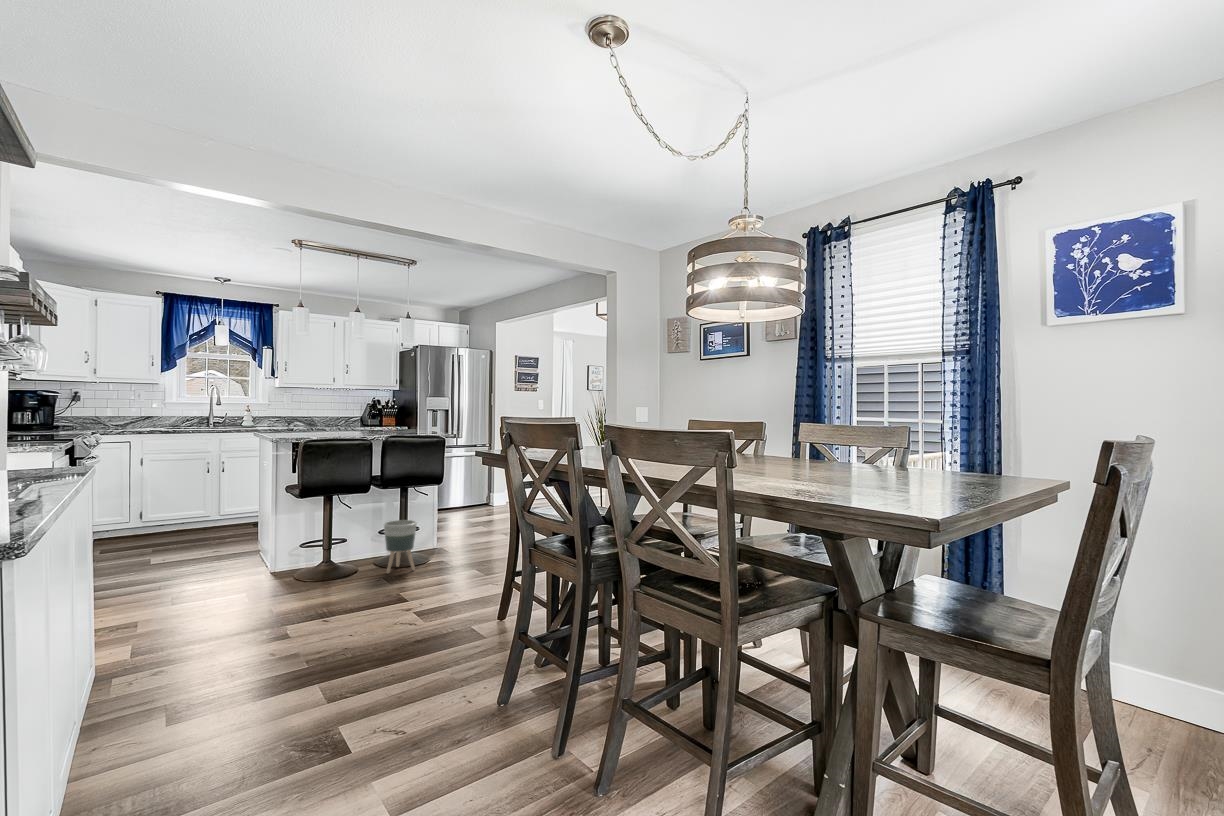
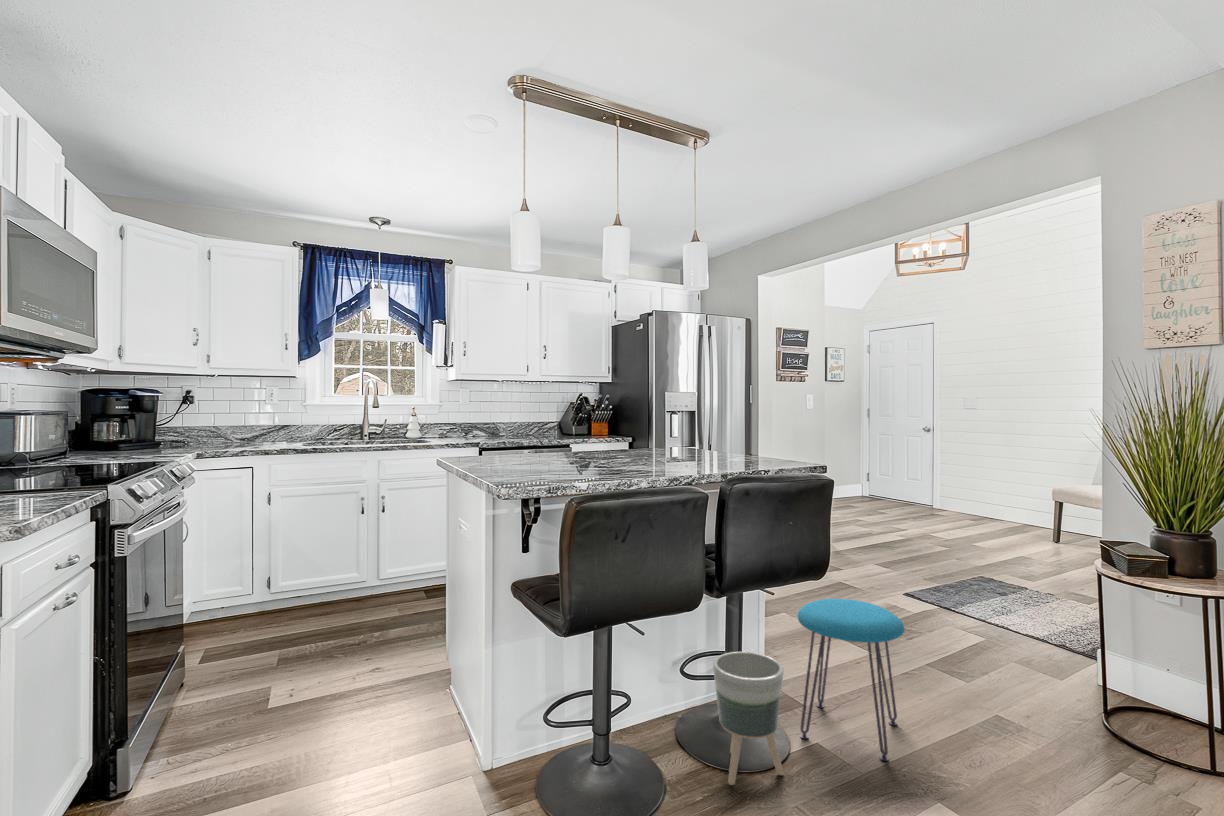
stool: none [435,500,488,565] -> present [798,599,904,761]

